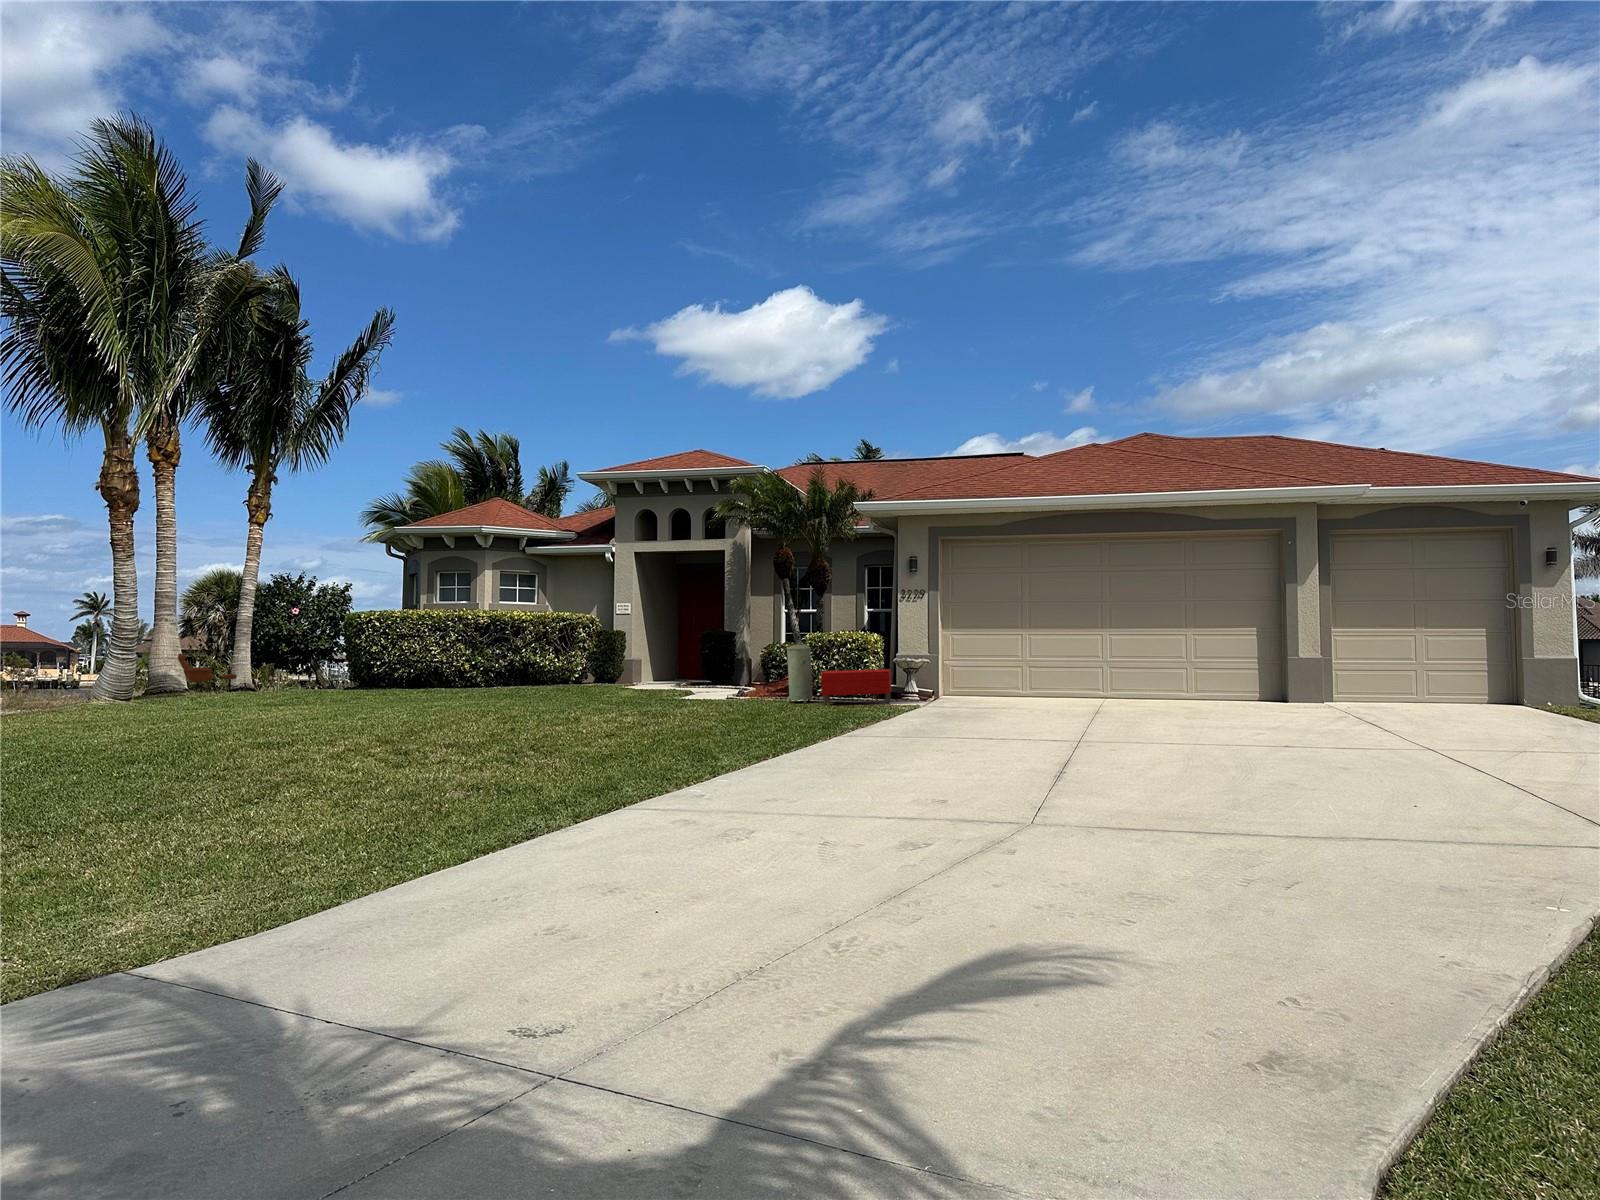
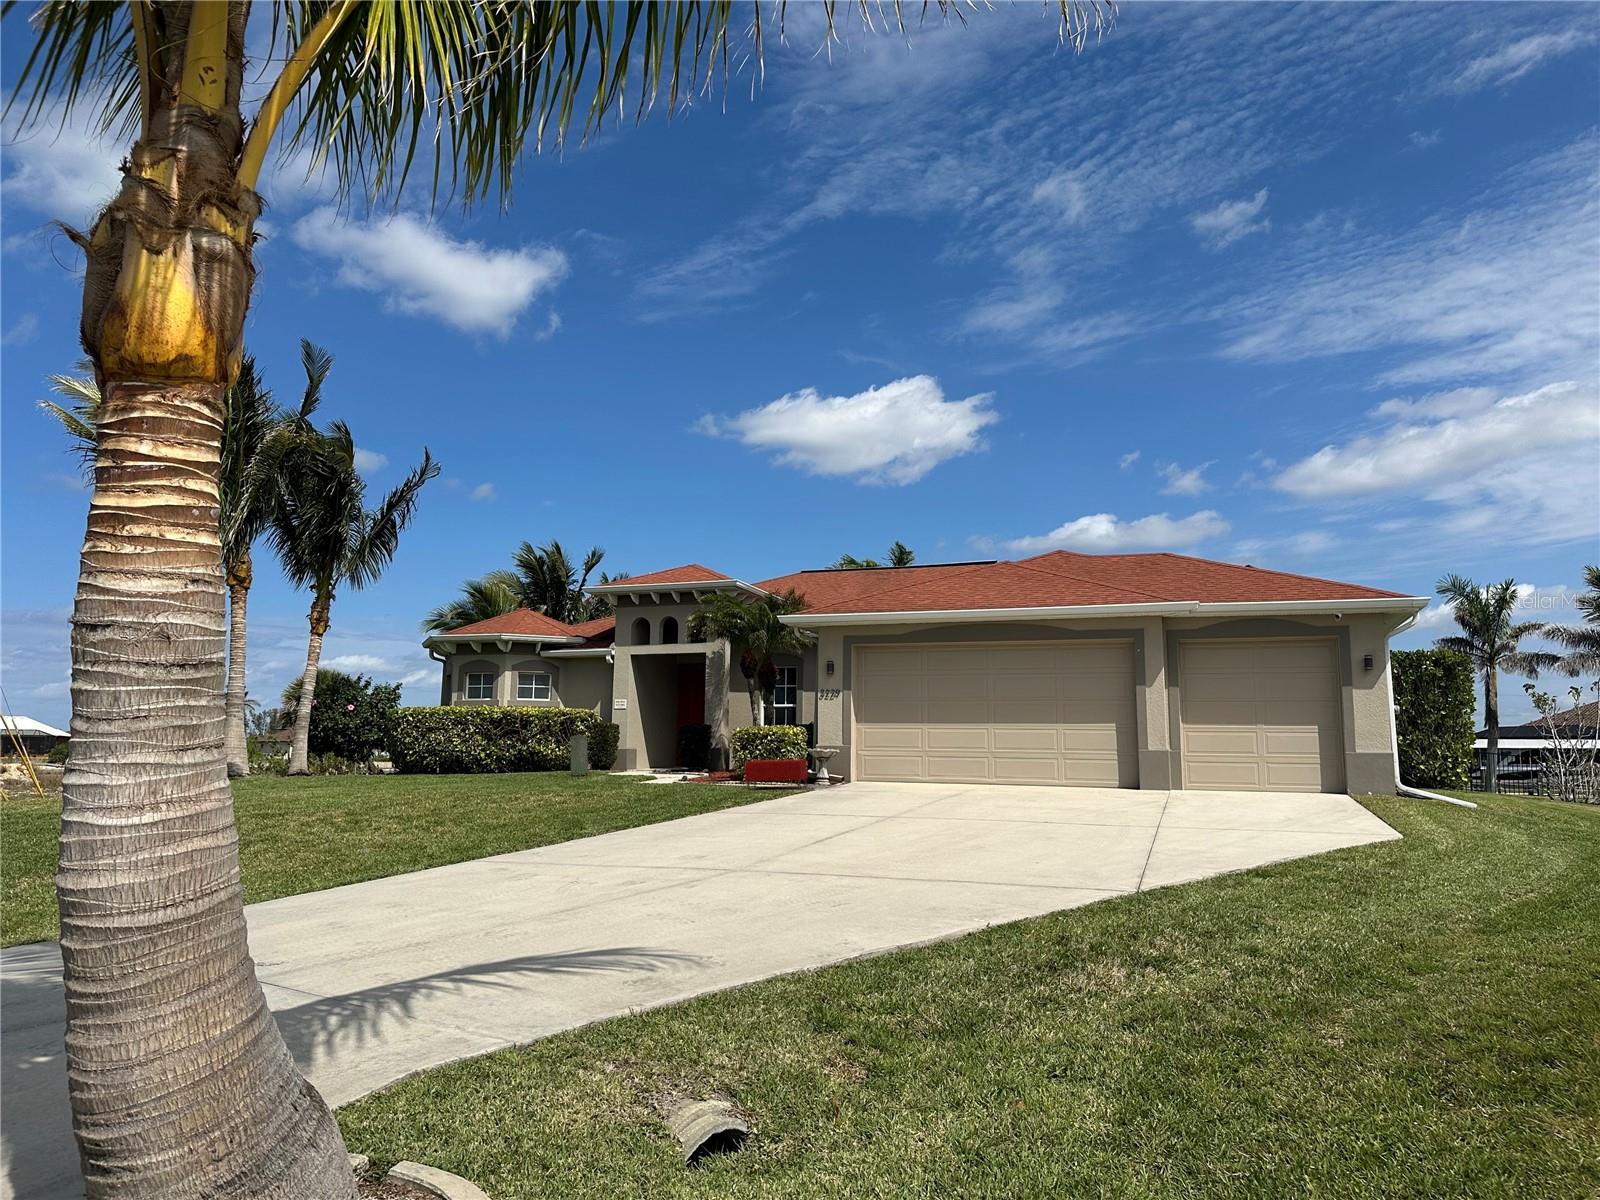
trash can: present [787,643,813,703] -> present [570,734,588,776]
lounge chair: present [178,653,237,692] -> none [247,744,296,776]

